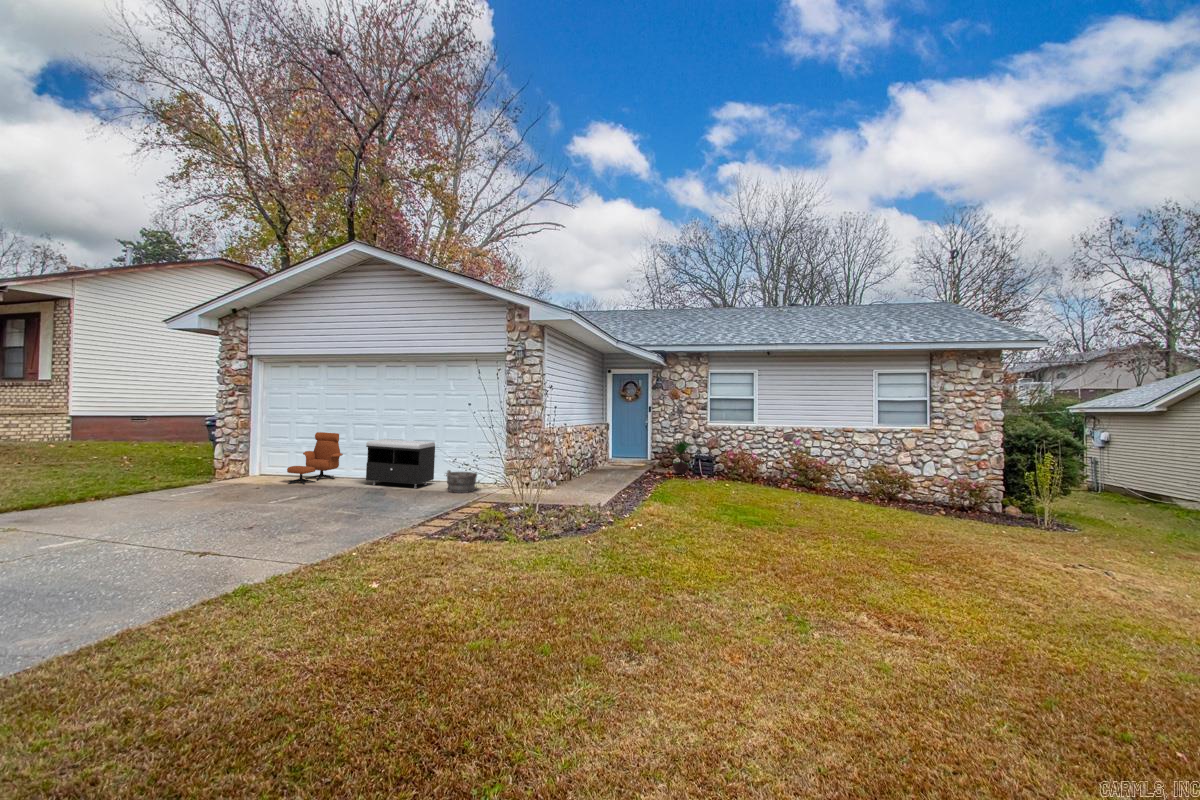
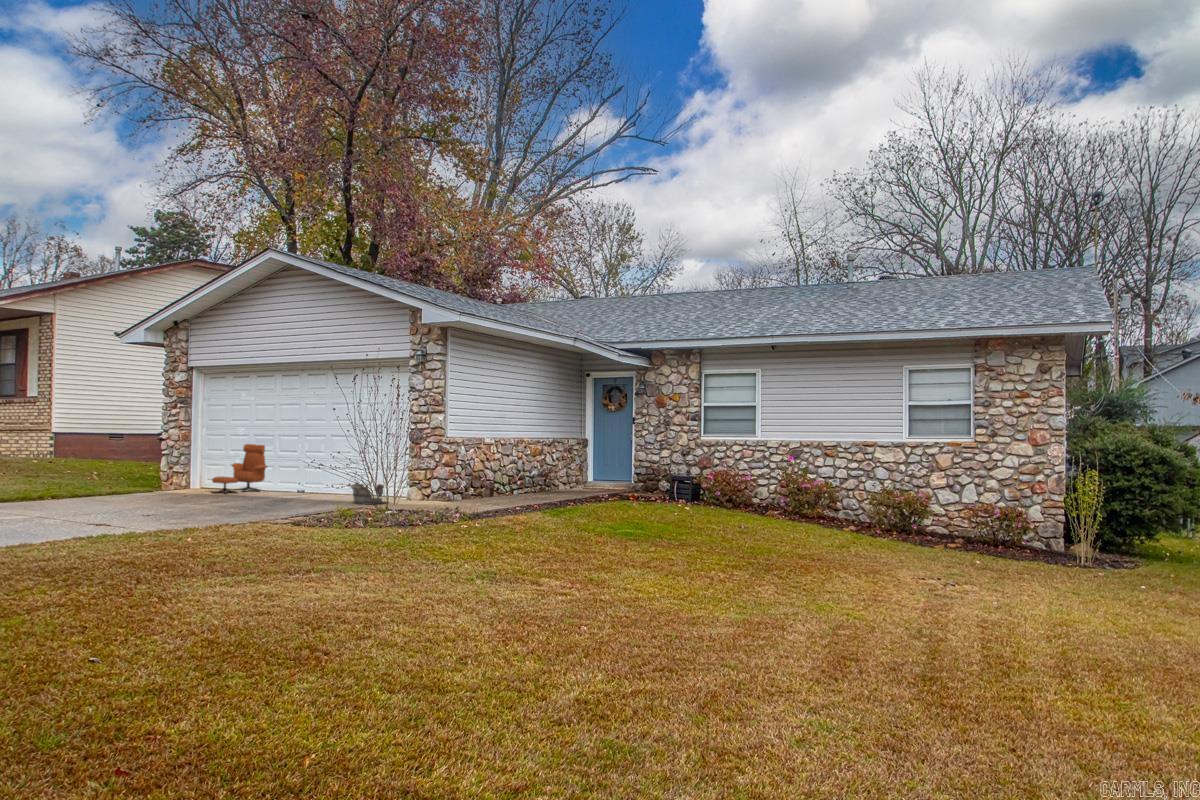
storage bench: present [366,439,435,488] -> none [282,451,351,500]
potted tree: present [672,441,690,474] -> none [647,454,673,500]

